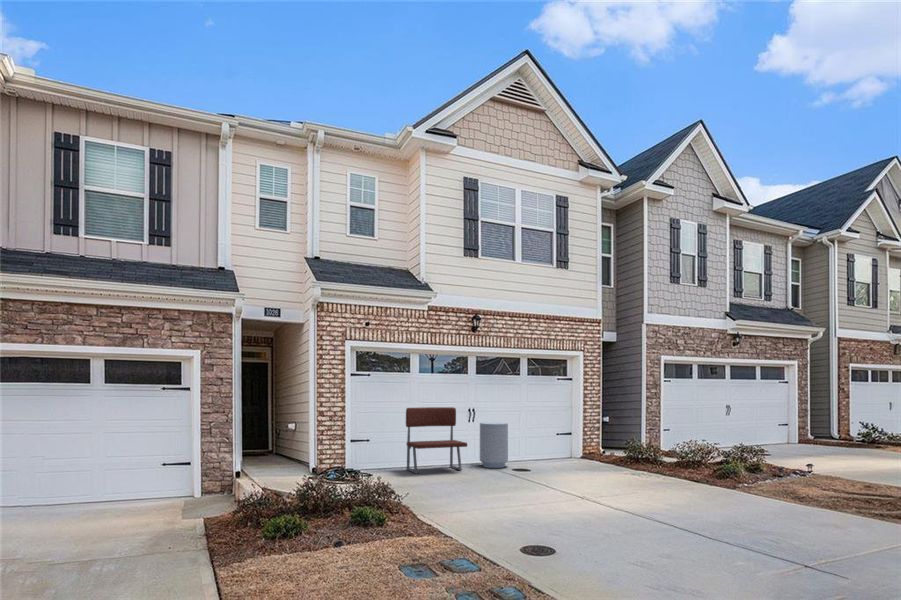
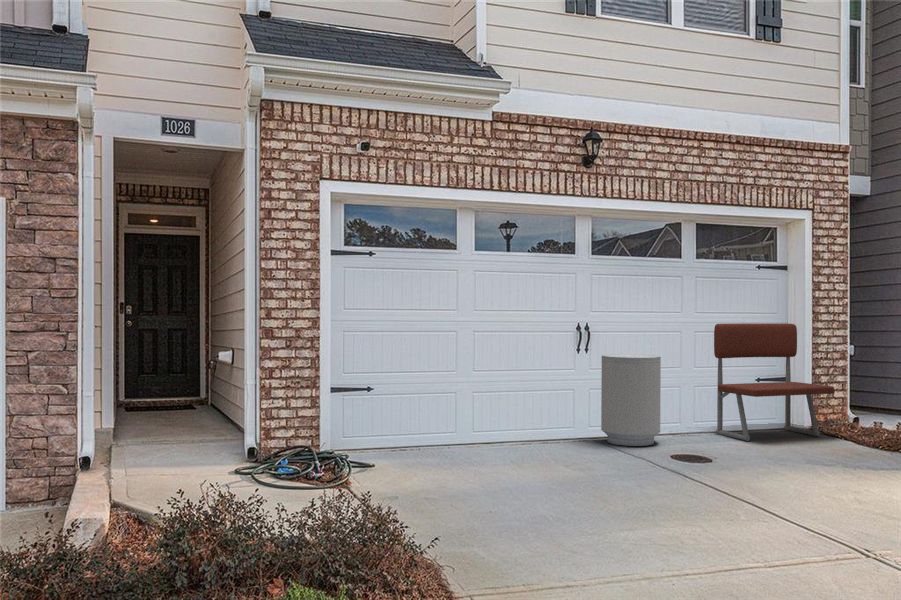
bench: present [406,407,467,473] -> present [714,323,834,441]

